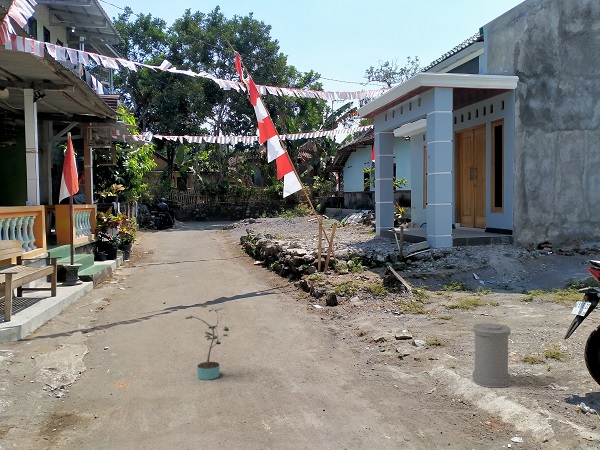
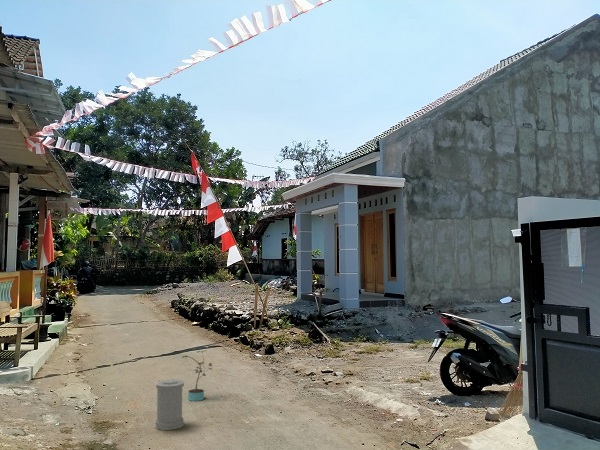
trash can: present [472,323,511,388] -> present [155,379,184,430]

